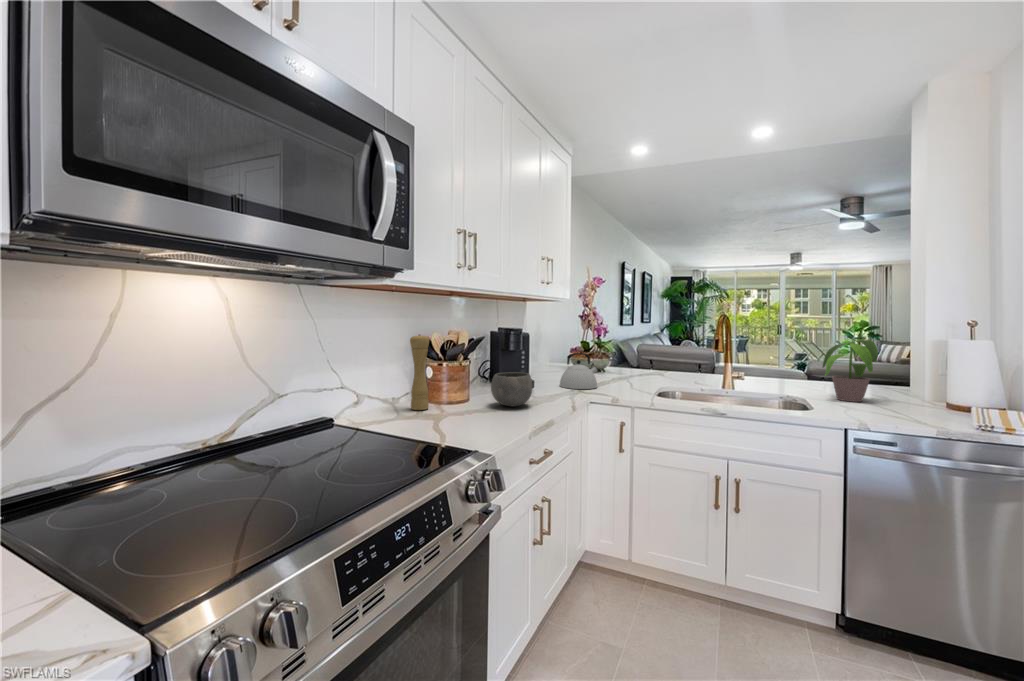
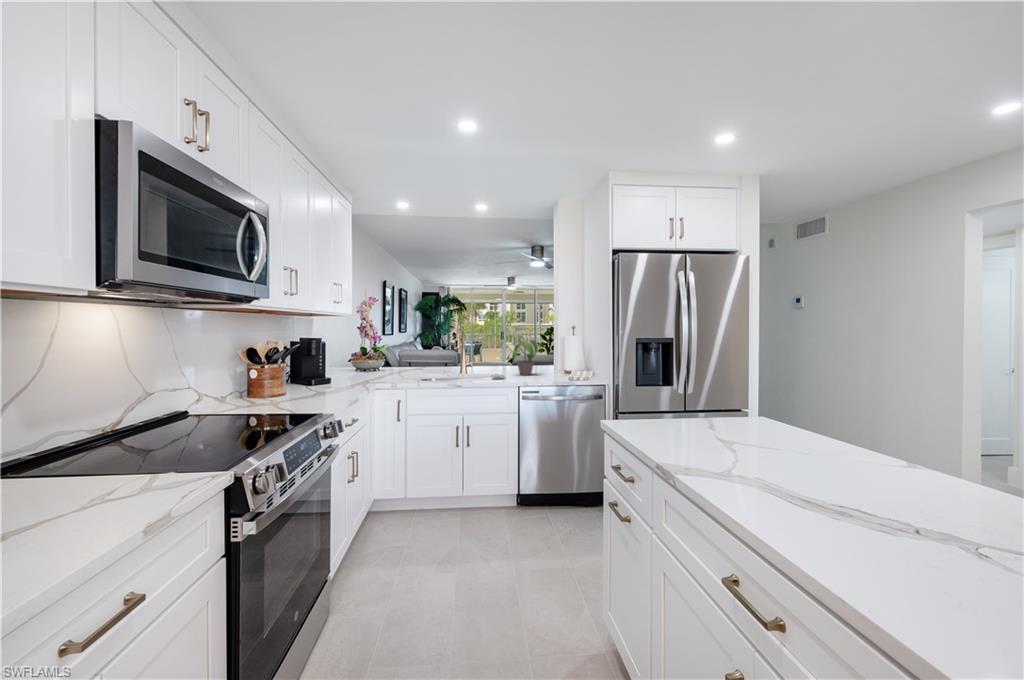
pepper mill: present [410,335,429,410] -> none [240,345,257,402]
kettle: present [560,353,598,389] -> none [349,356,378,382]
ceramic bowl: present [491,372,532,407] -> none [306,370,338,394]

